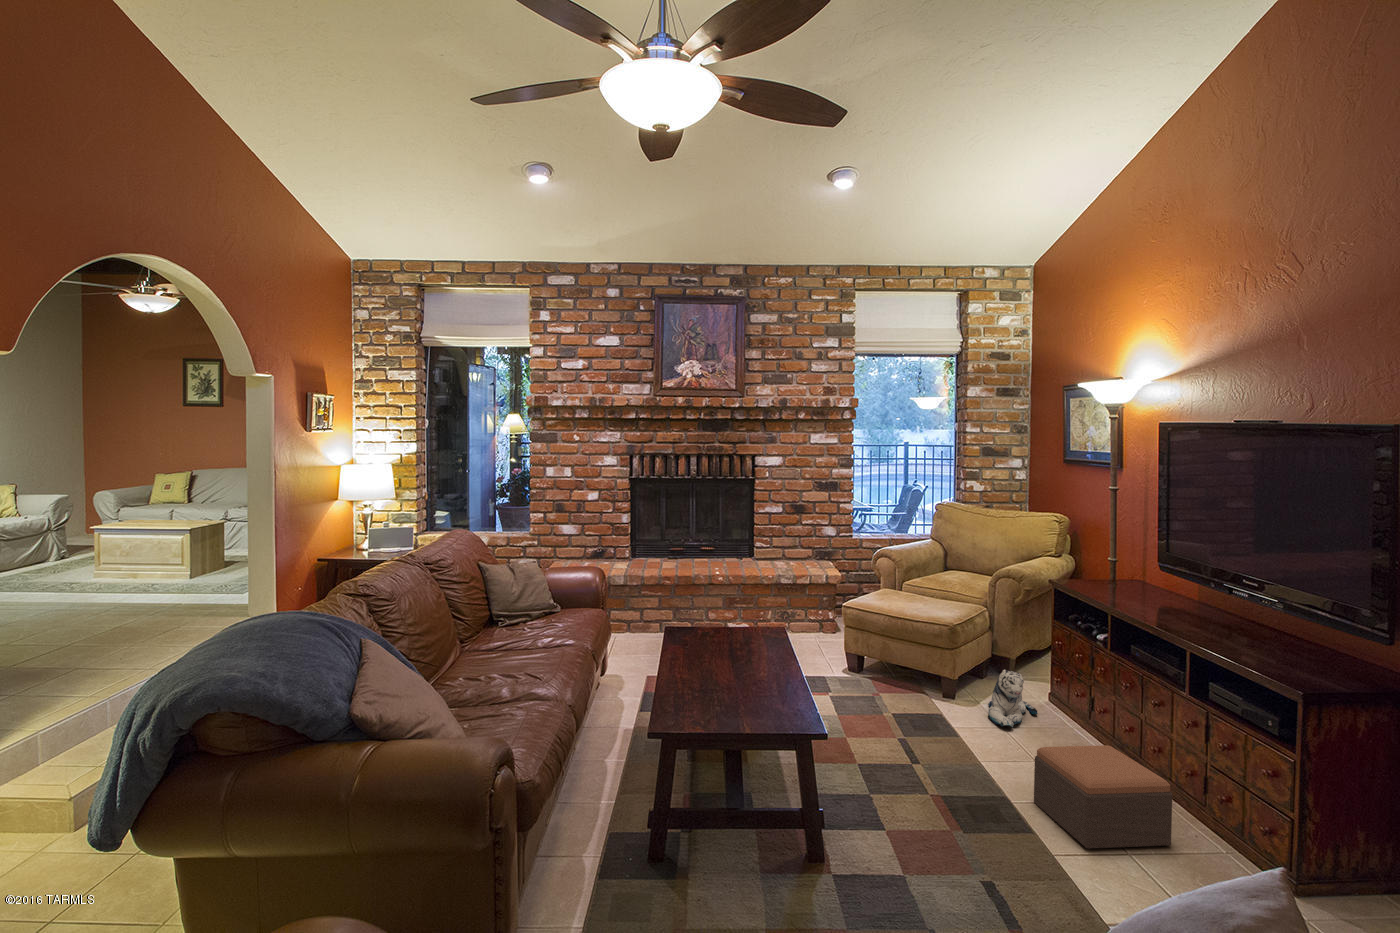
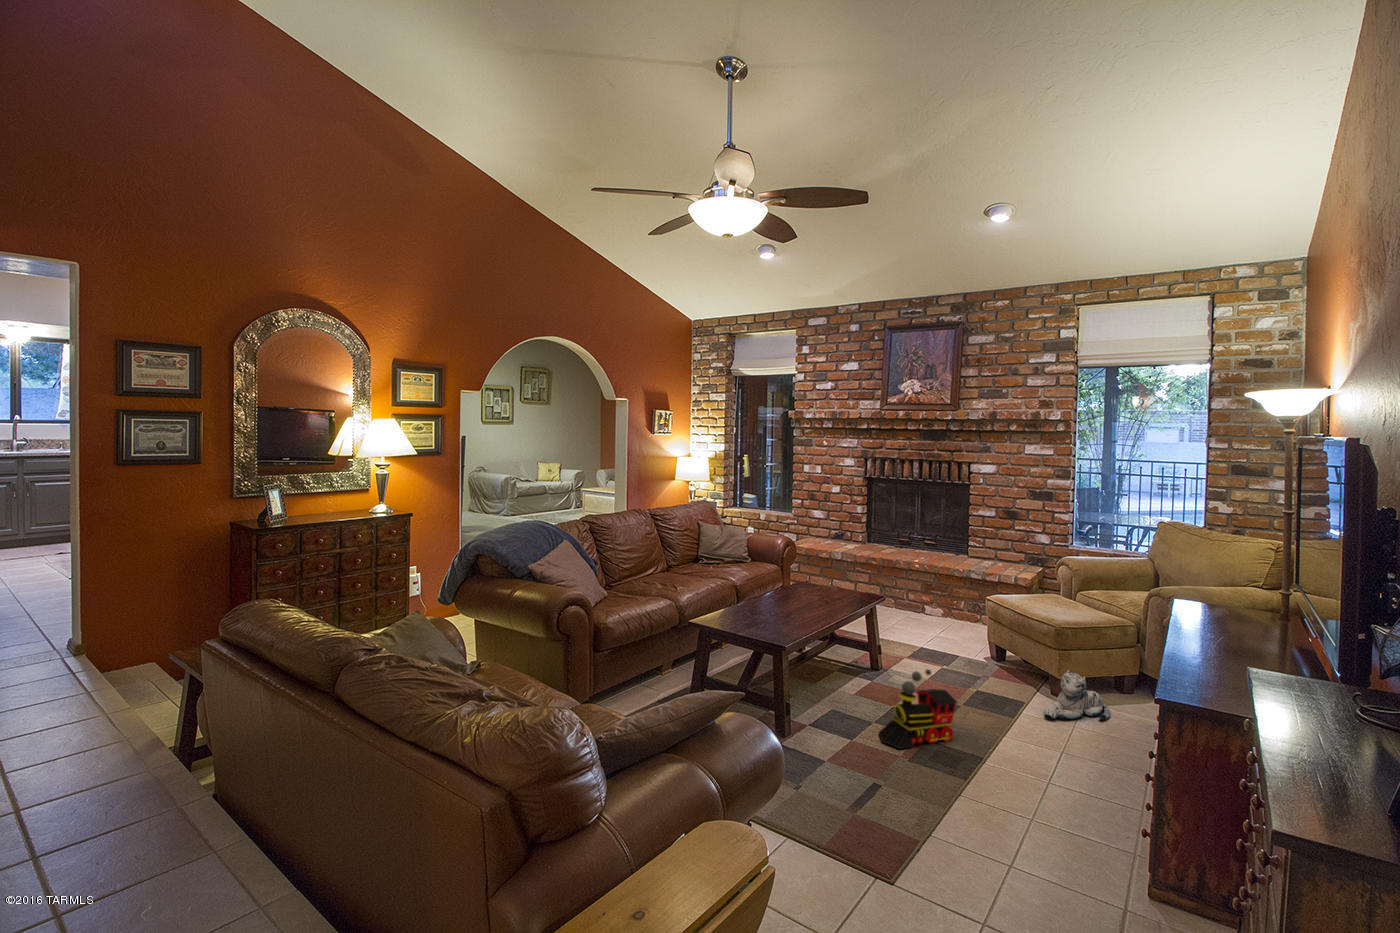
toy train: none [932,712,999,833] -> present [879,669,957,749]
footstool: present [1034,745,1172,849] -> none [960,710,1050,802]

